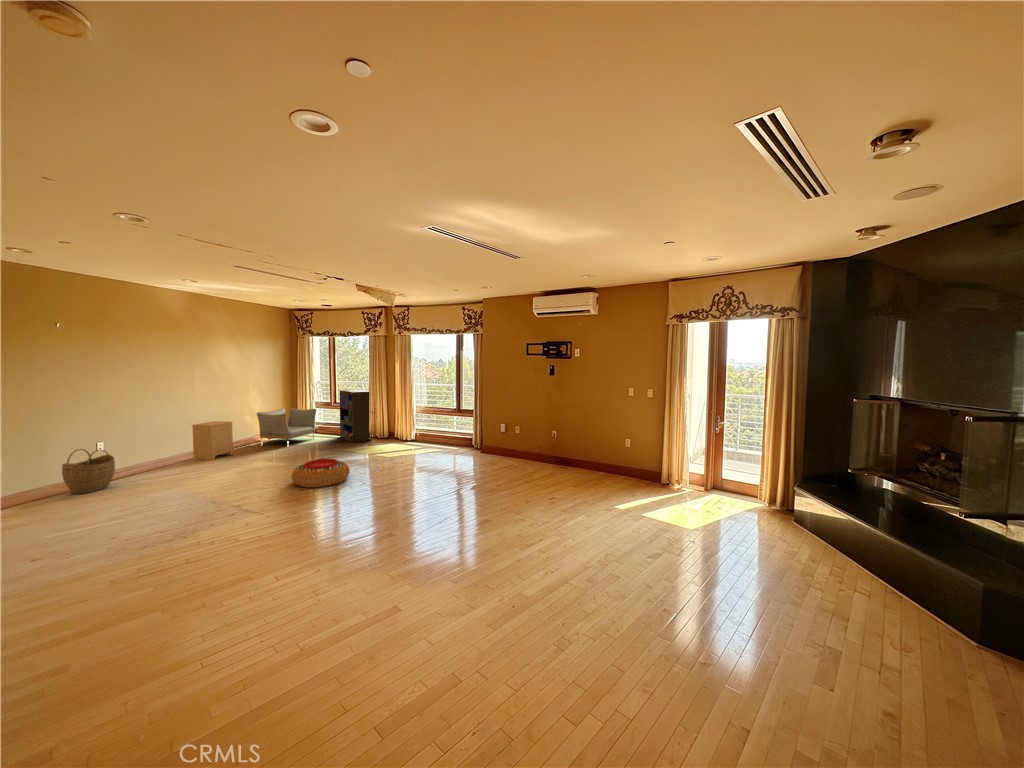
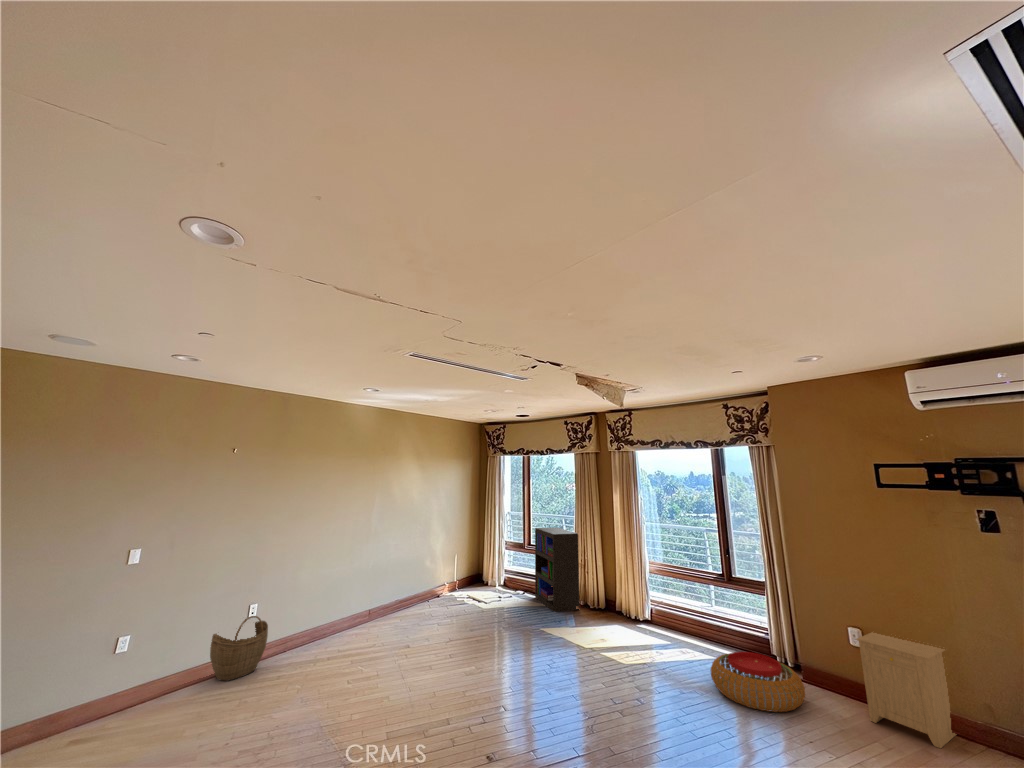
armchair: present [257,408,316,439] -> none [437,550,506,610]
side table: present [192,421,233,460] -> present [856,632,956,748]
pouf: present [291,459,350,488] -> present [711,652,805,712]

